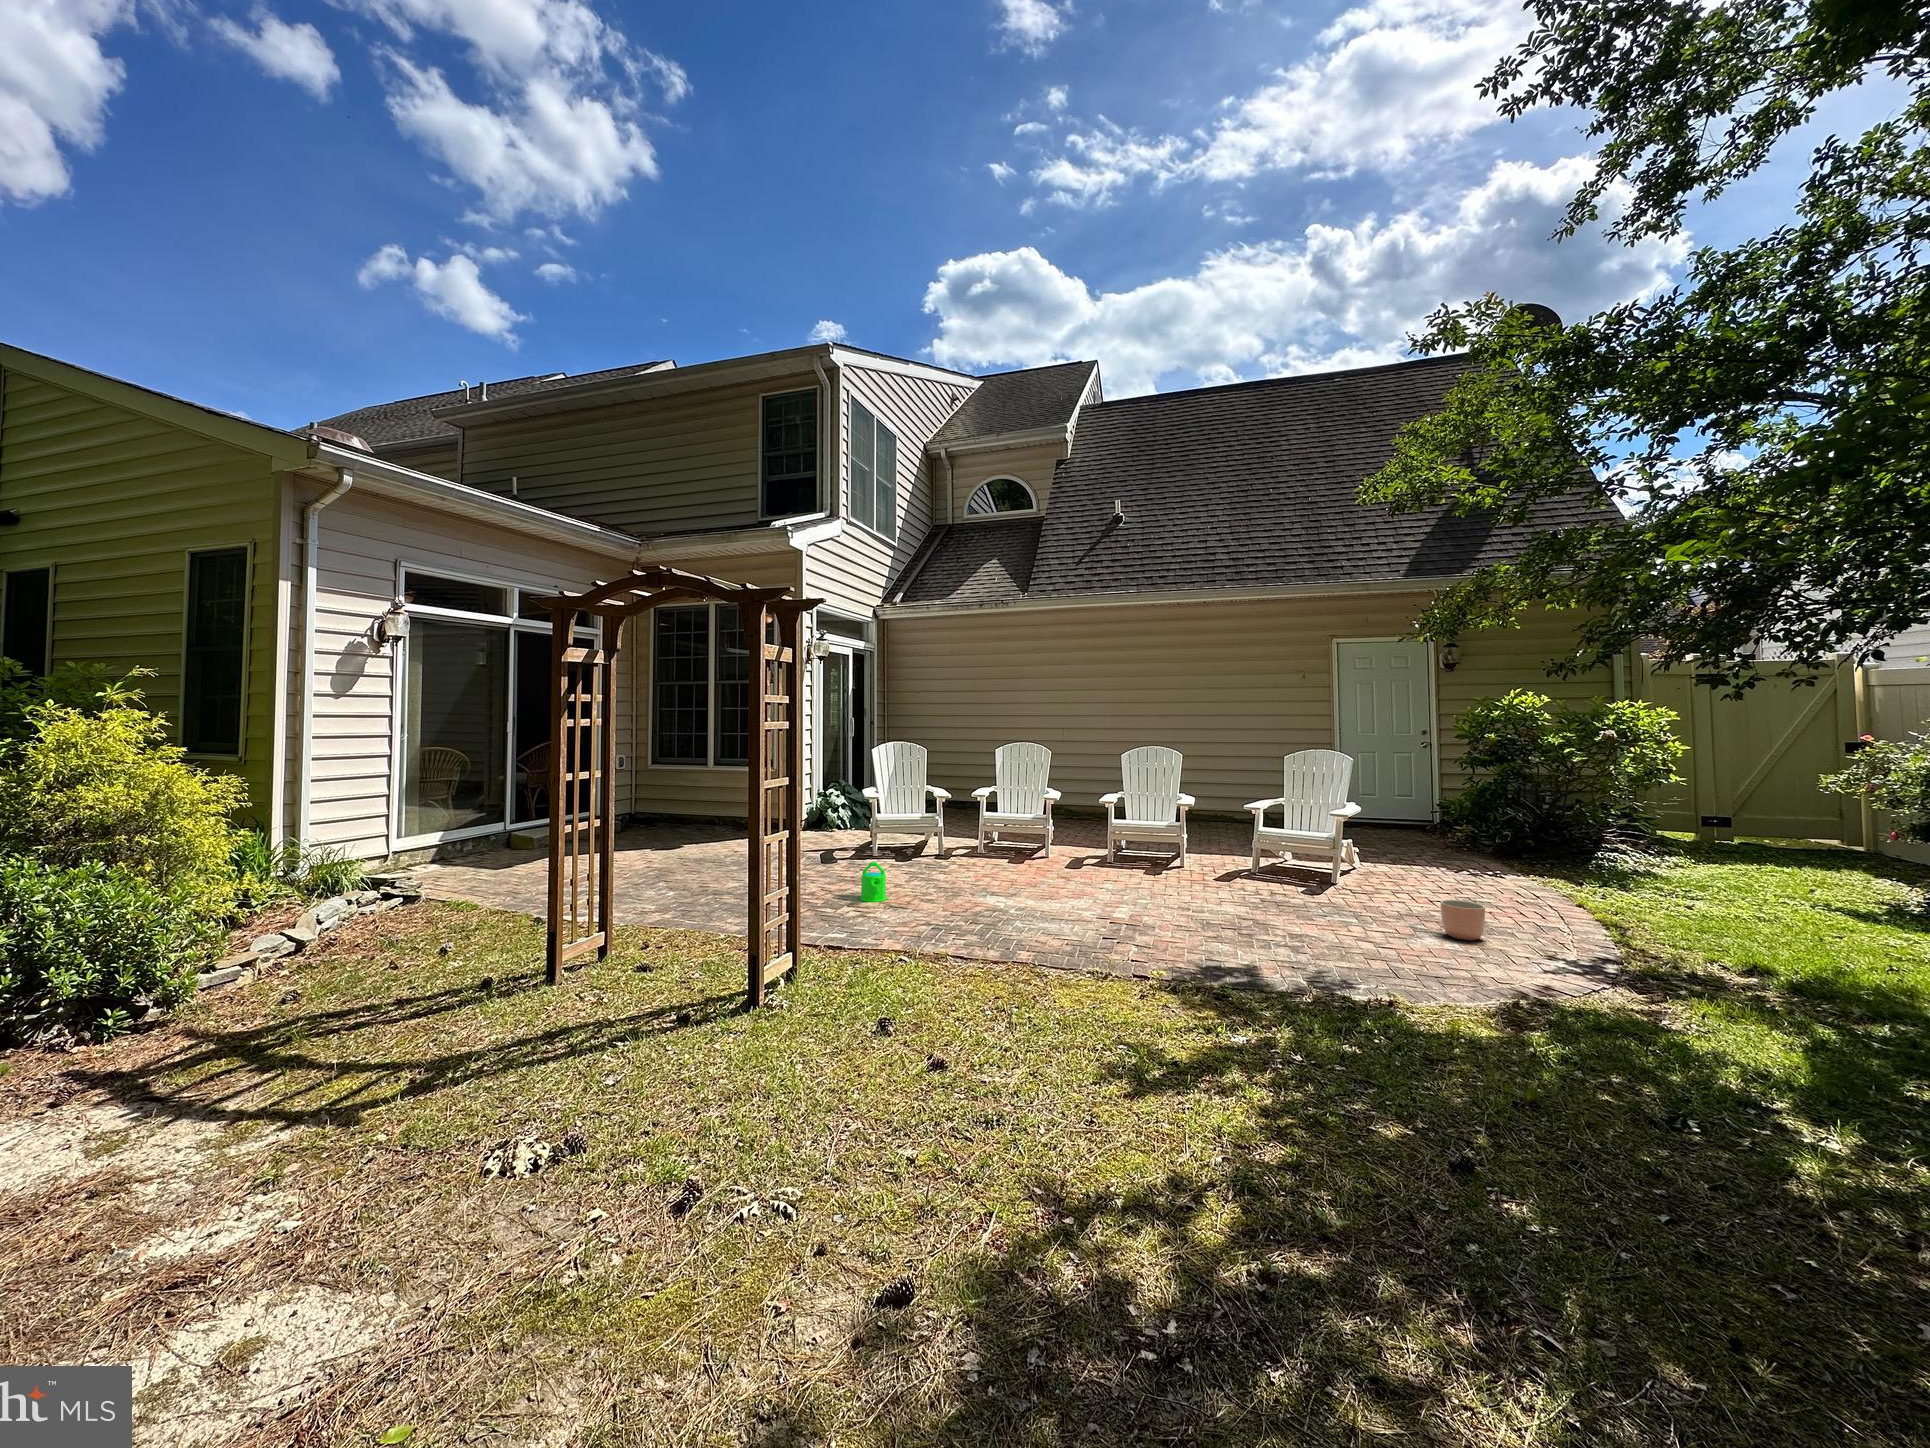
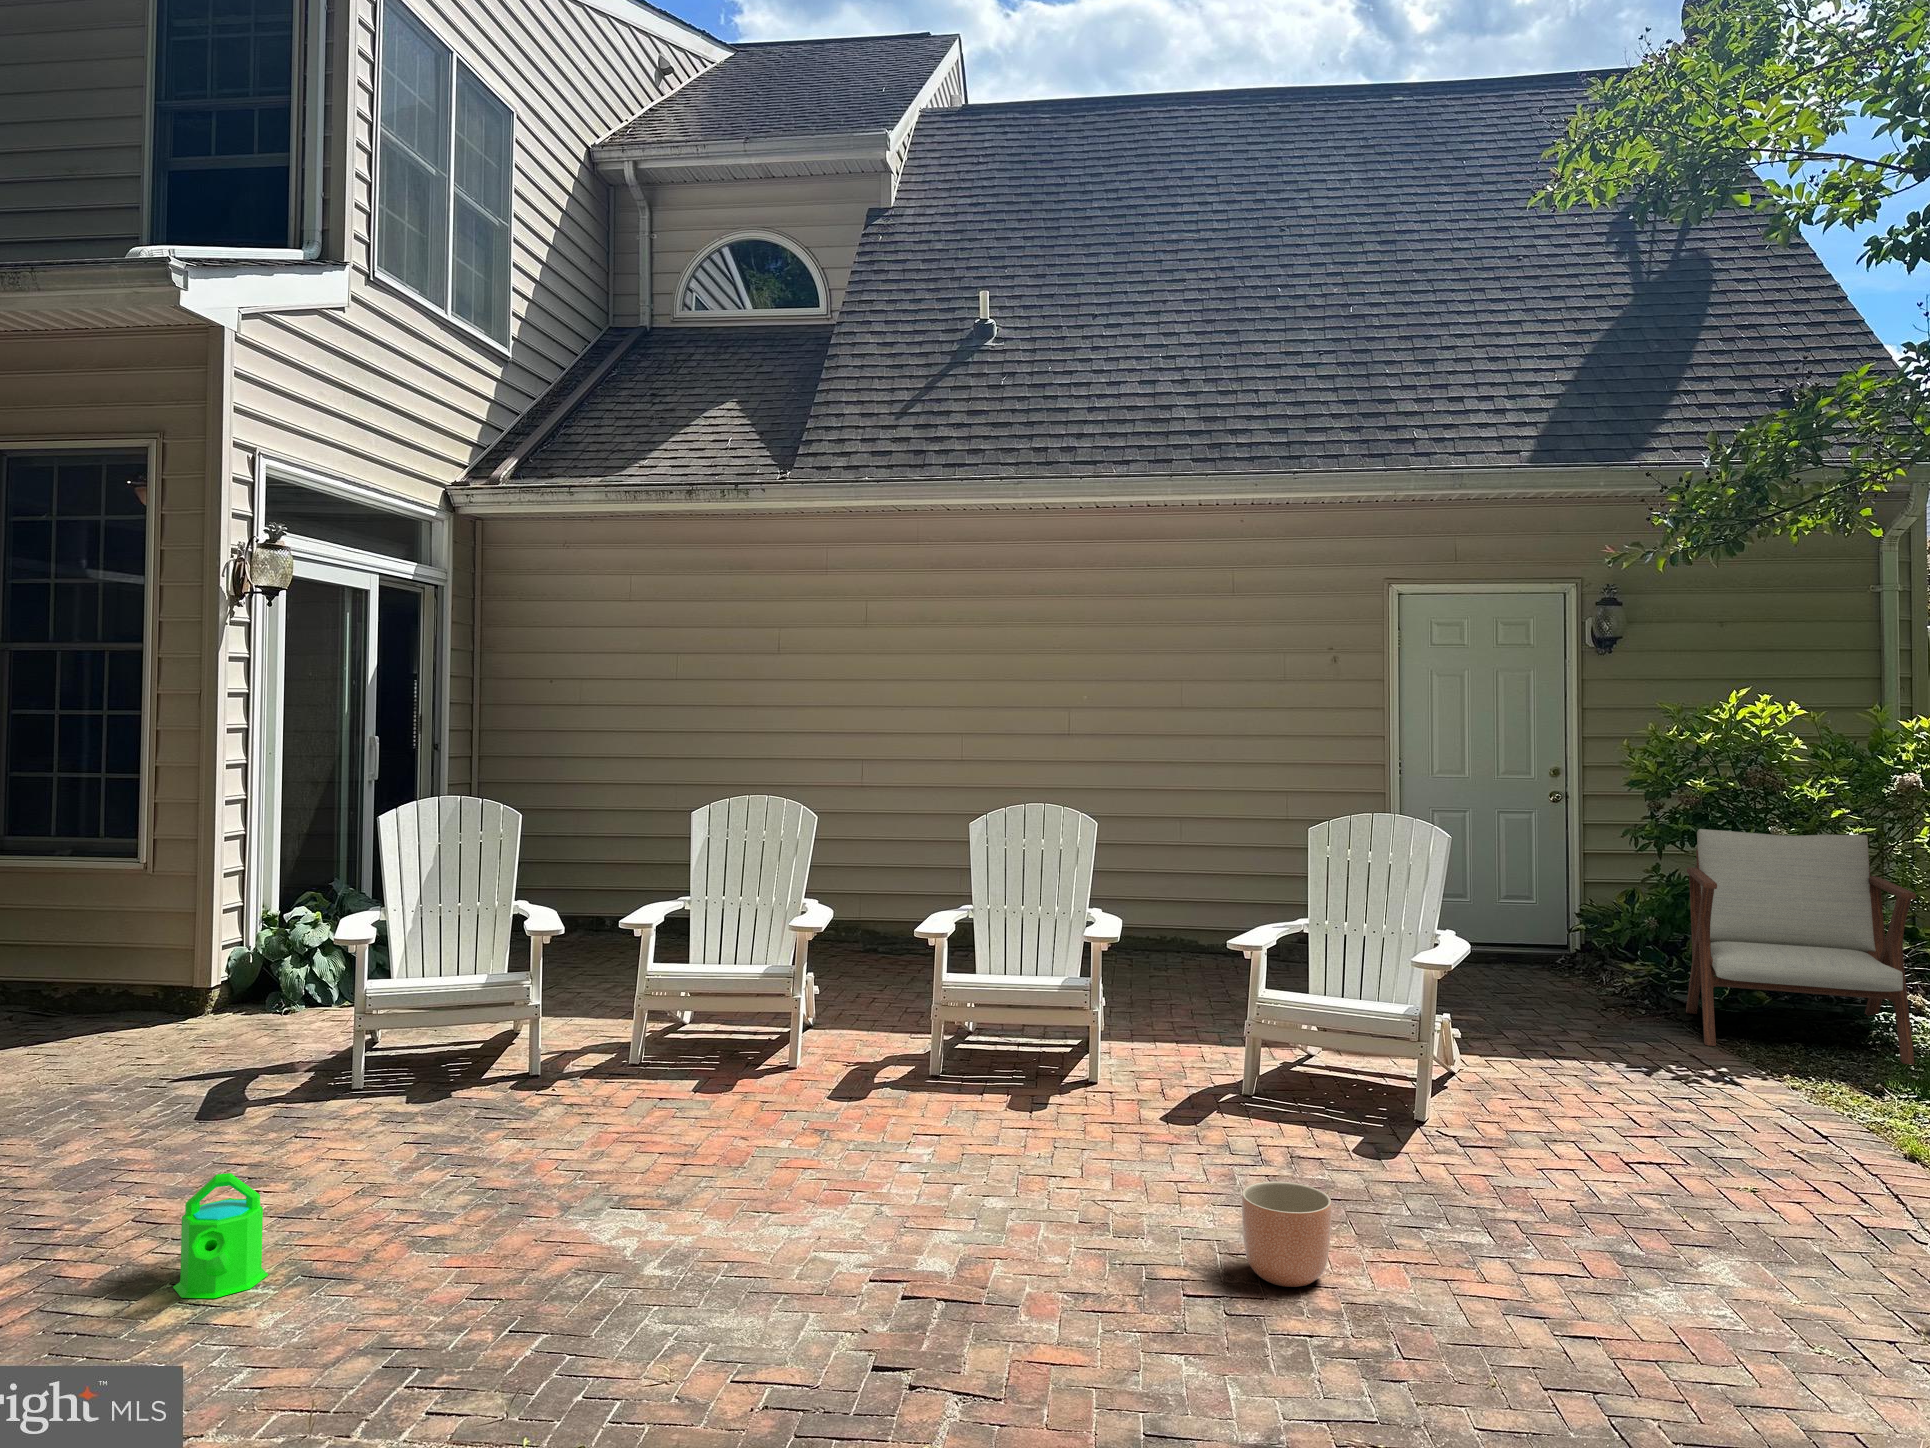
lounge chair: none [1490,761,1608,876] -> present [1686,829,1916,1065]
planter: present [1441,900,1485,940] -> present [1242,1182,1331,1287]

